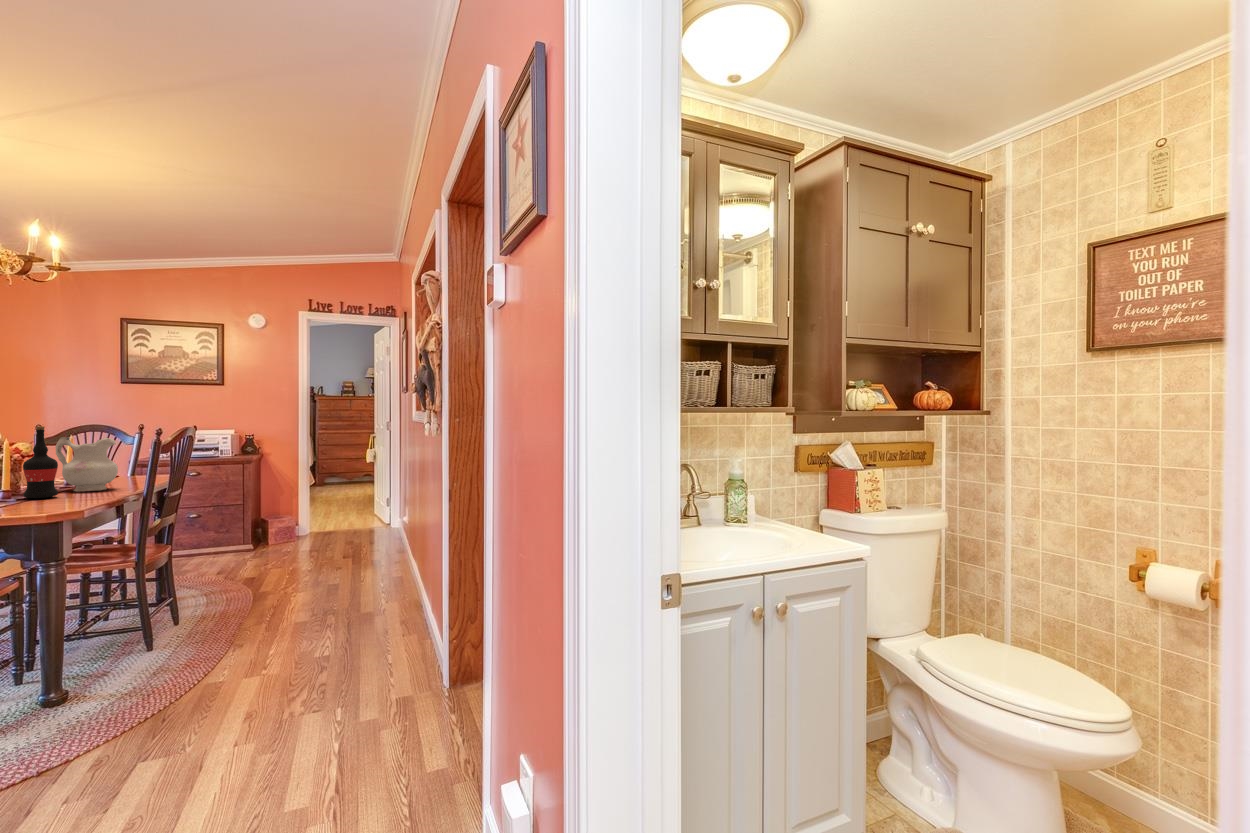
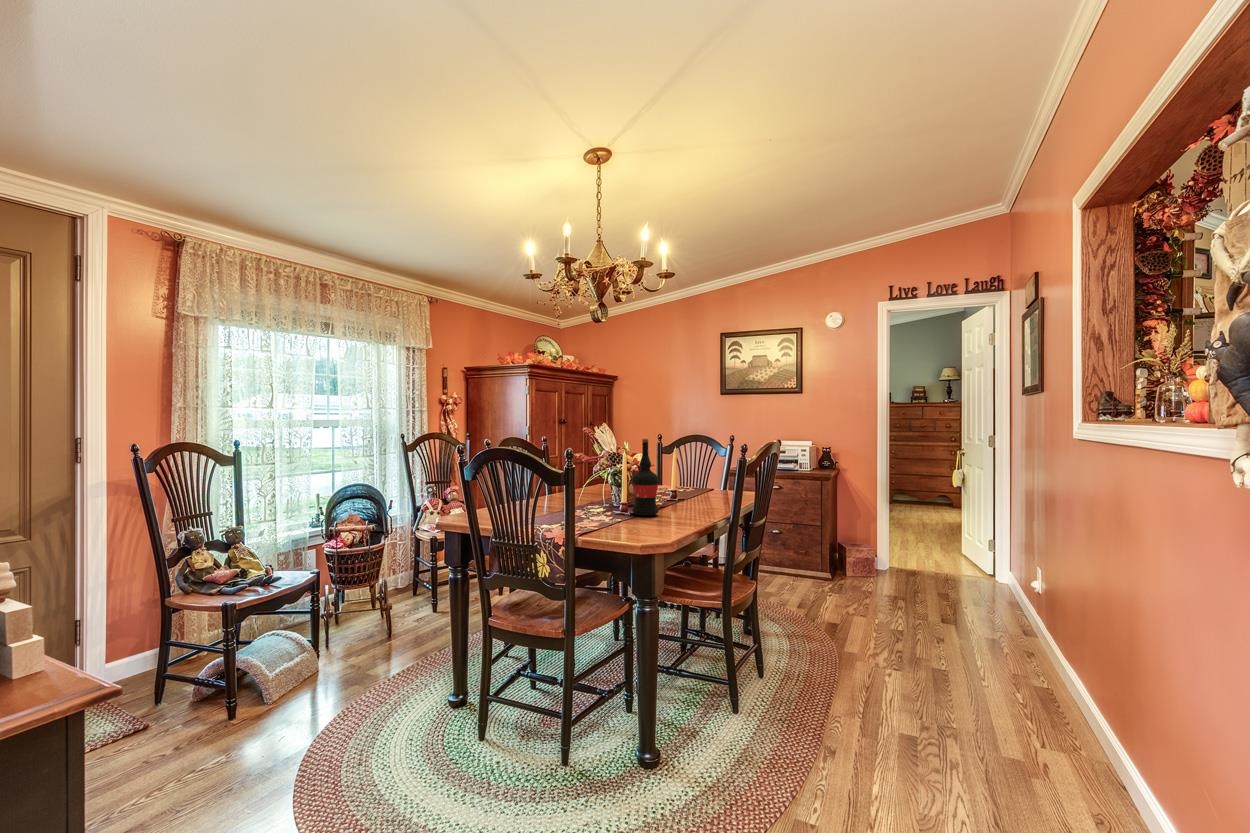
ceramic pitcher: present [55,437,118,491] -> none [660,450,709,510]

